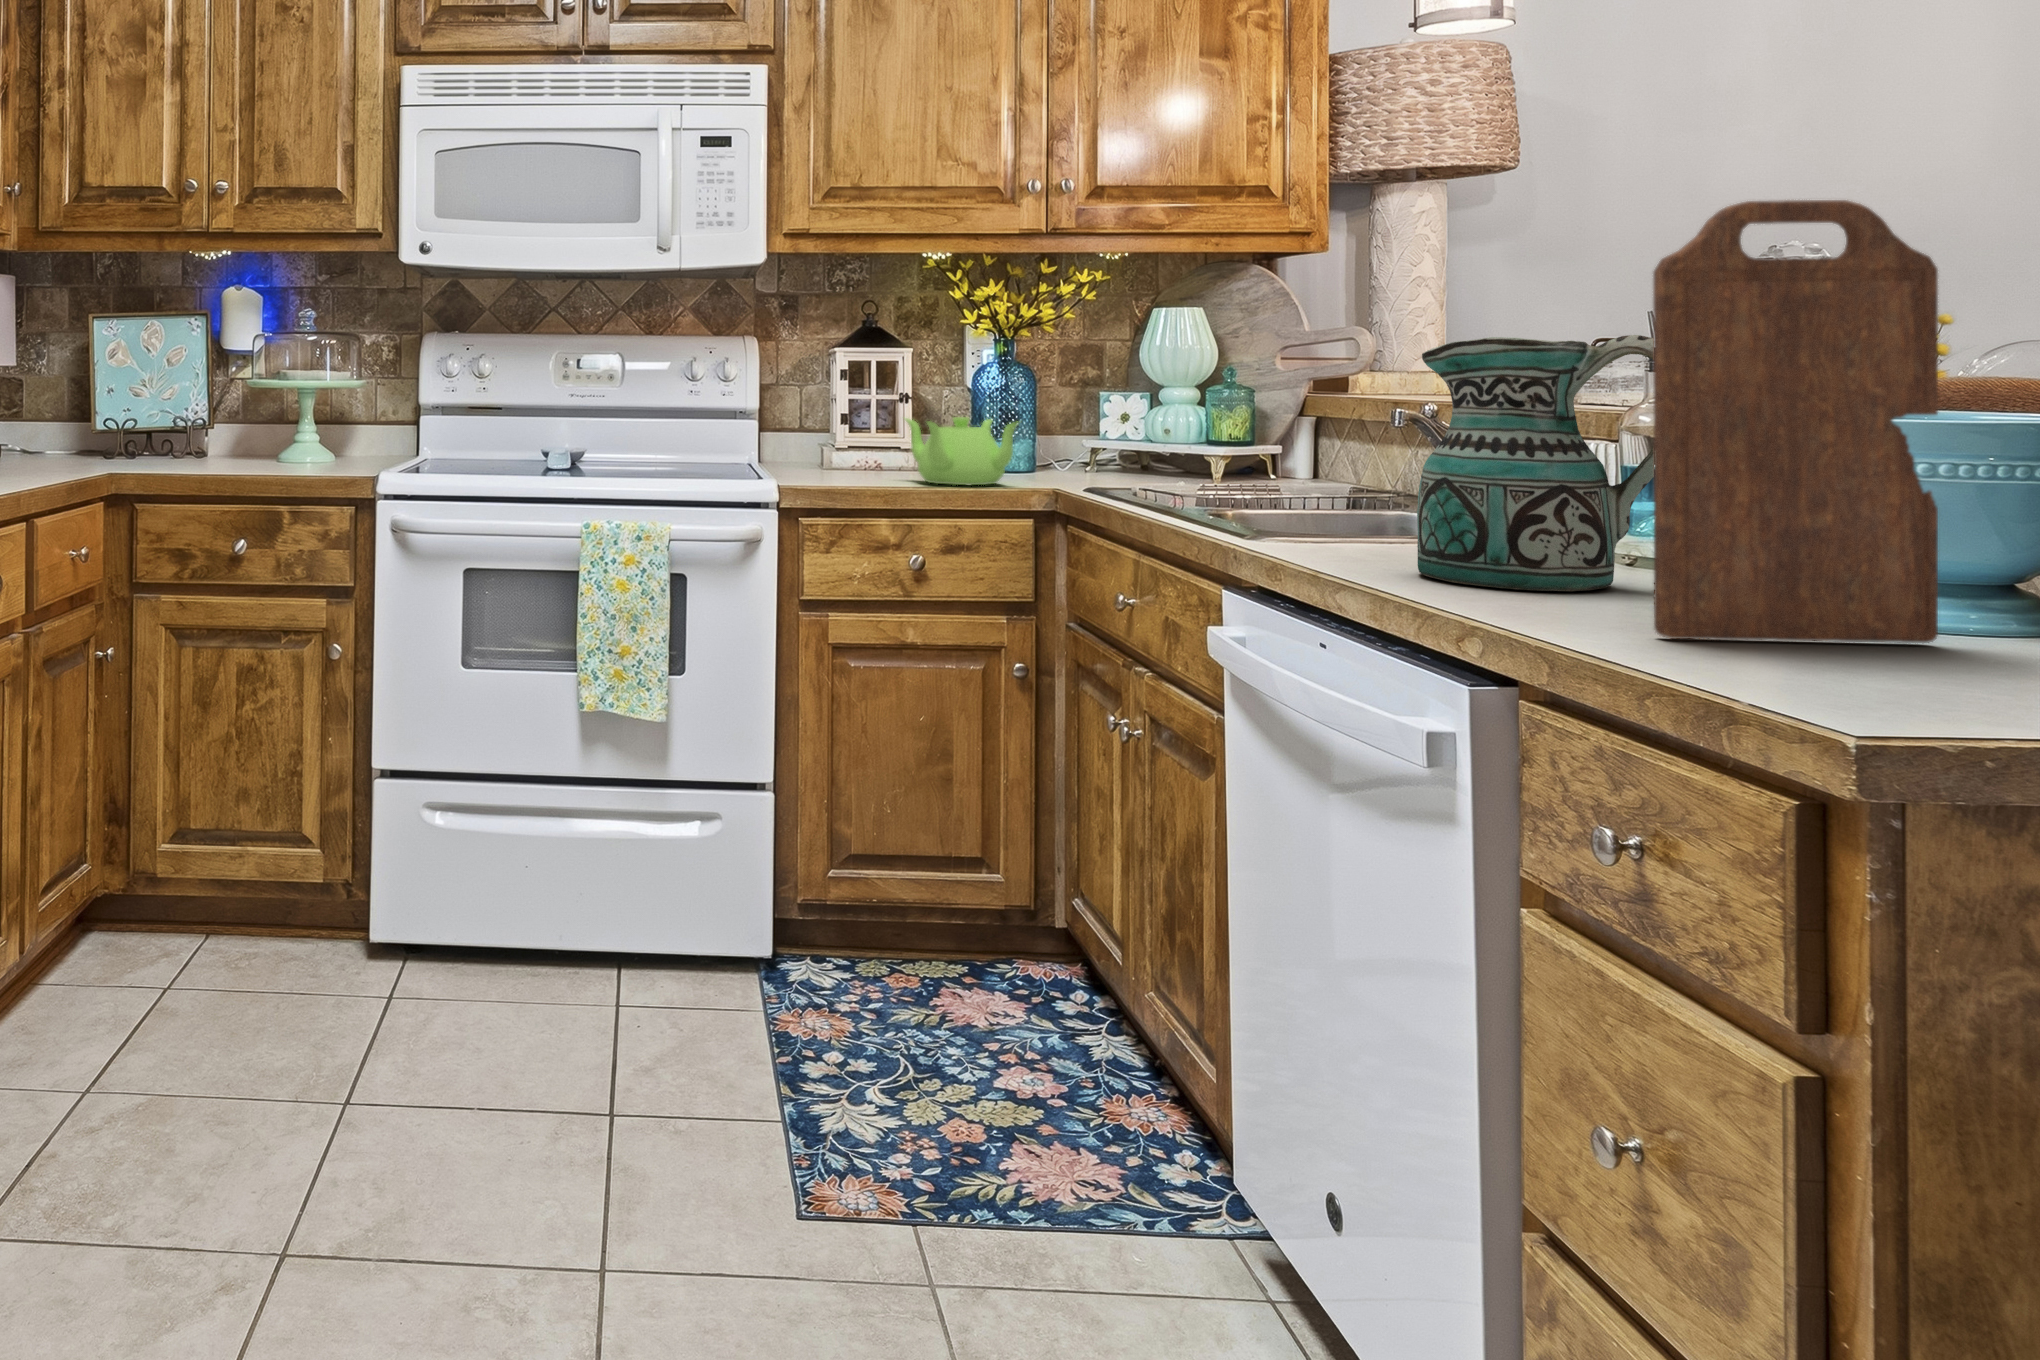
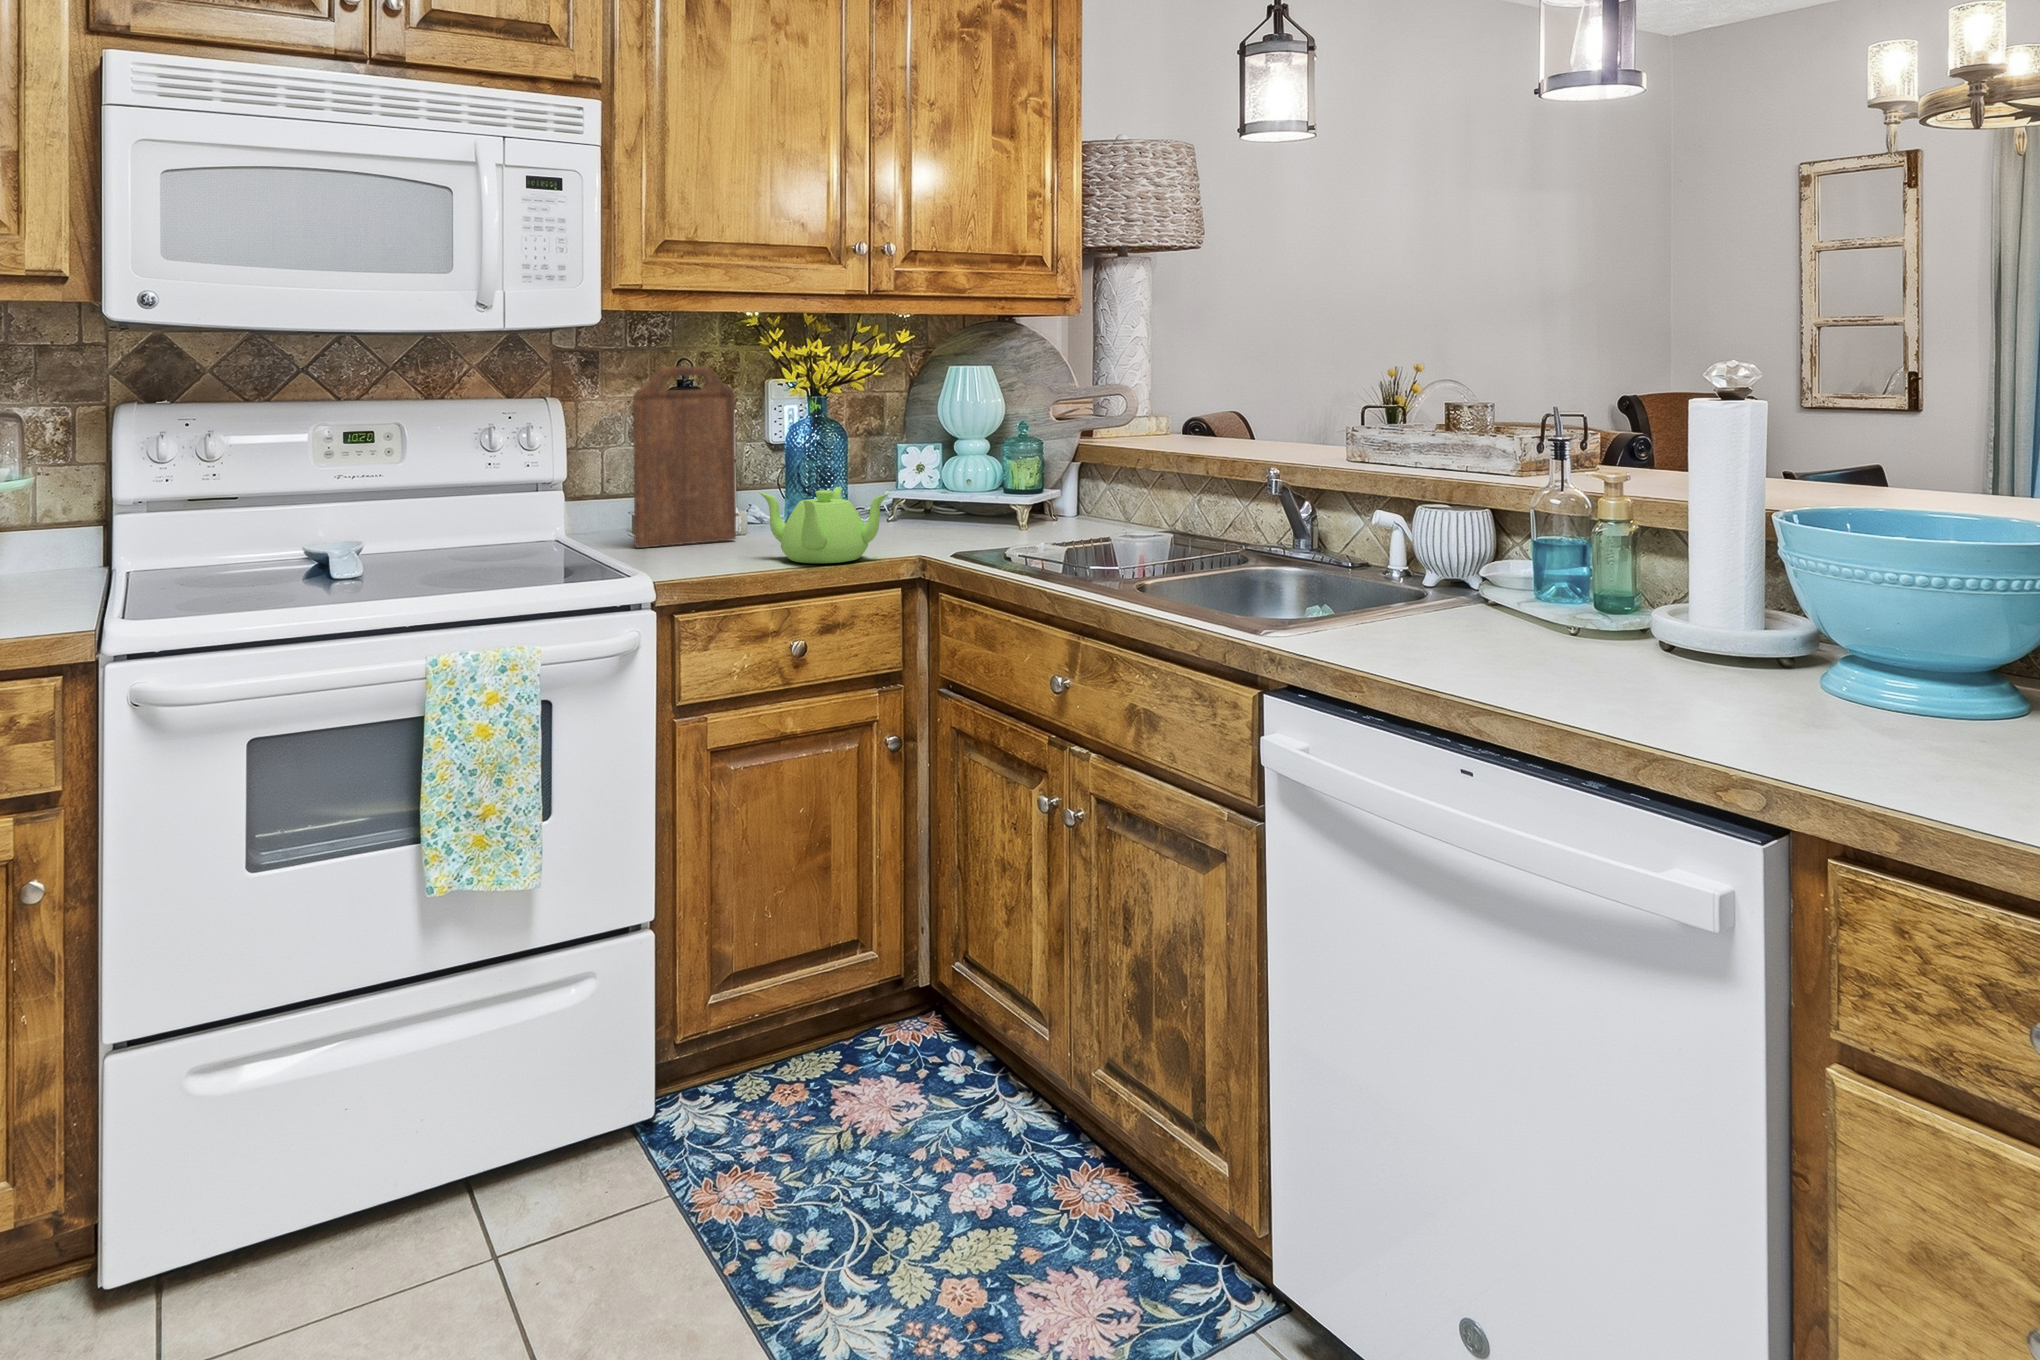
cutting board: present [1653,200,1938,643] -> present [633,367,736,548]
ceramic pitcher: present [1417,335,1654,591] -> none [1446,459,1654,691]

